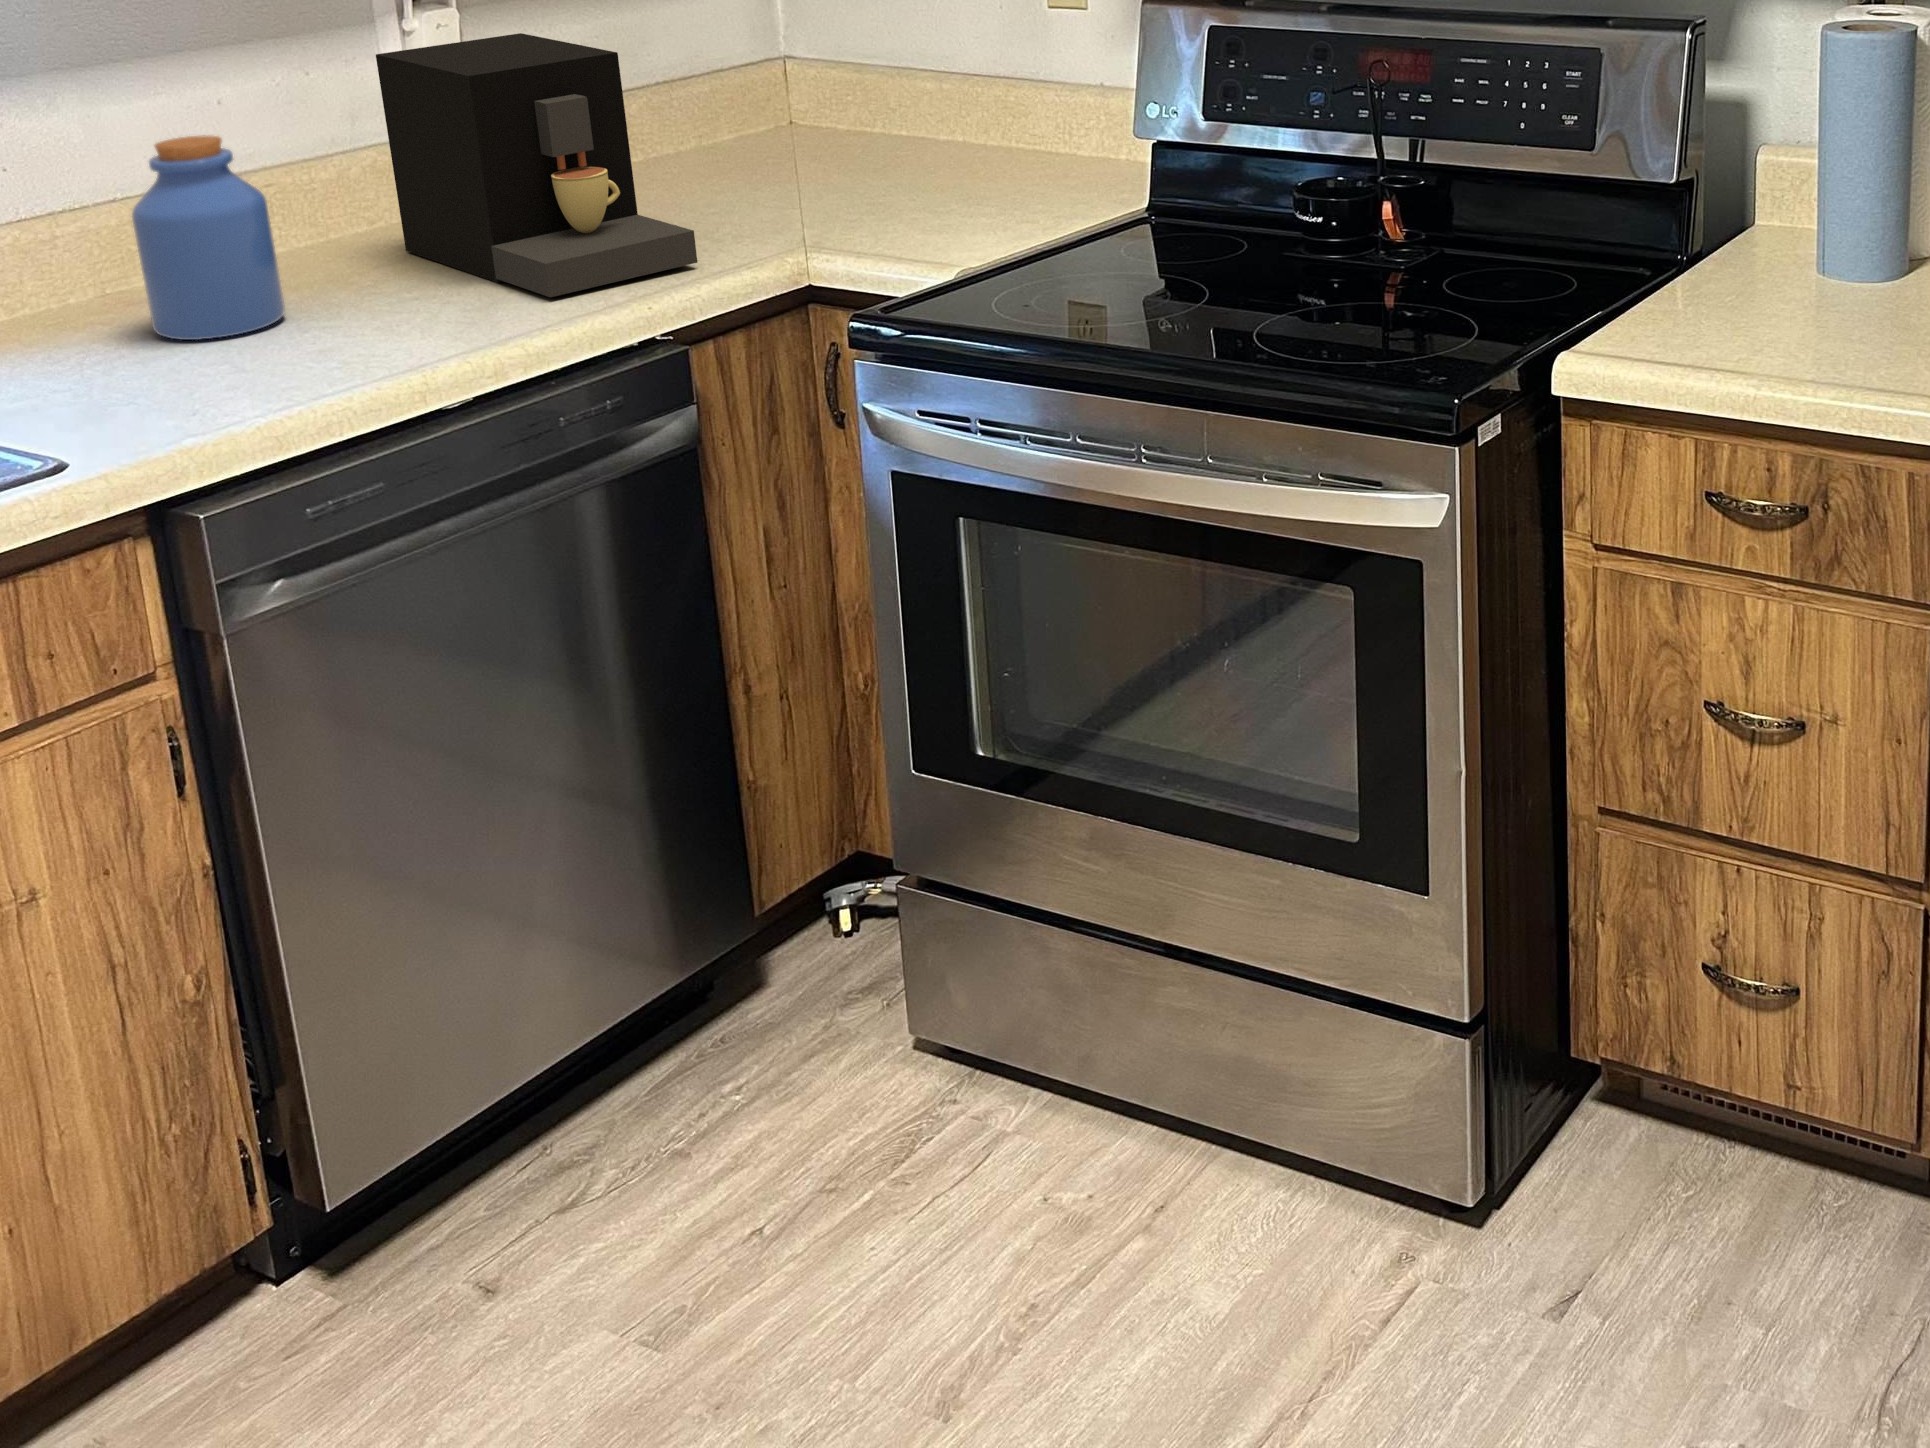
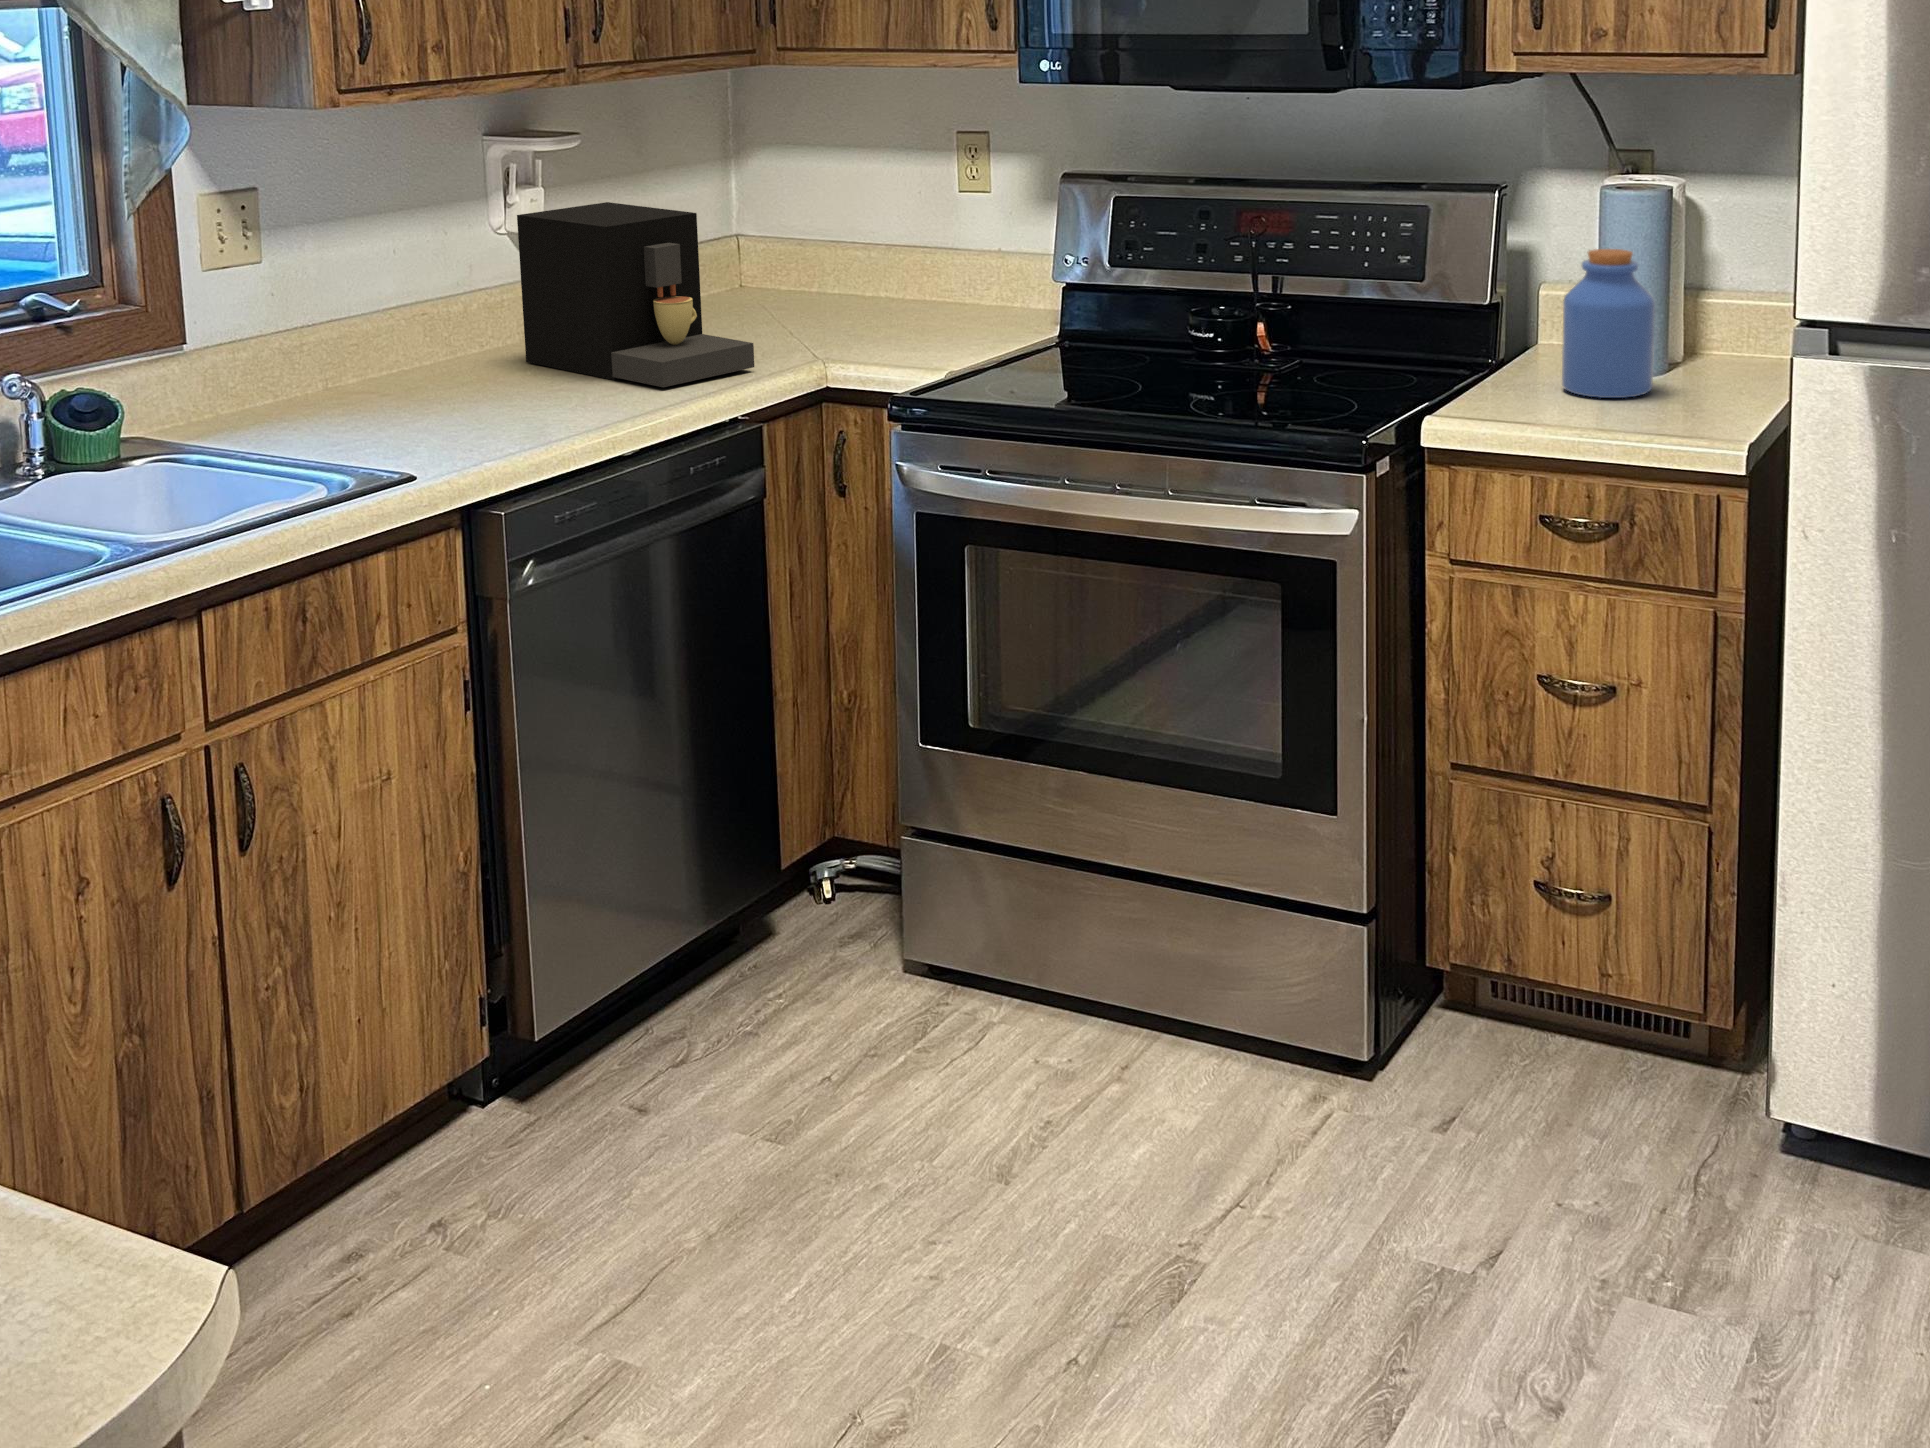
jar: present [132,135,285,340] -> present [1562,249,1655,398]

